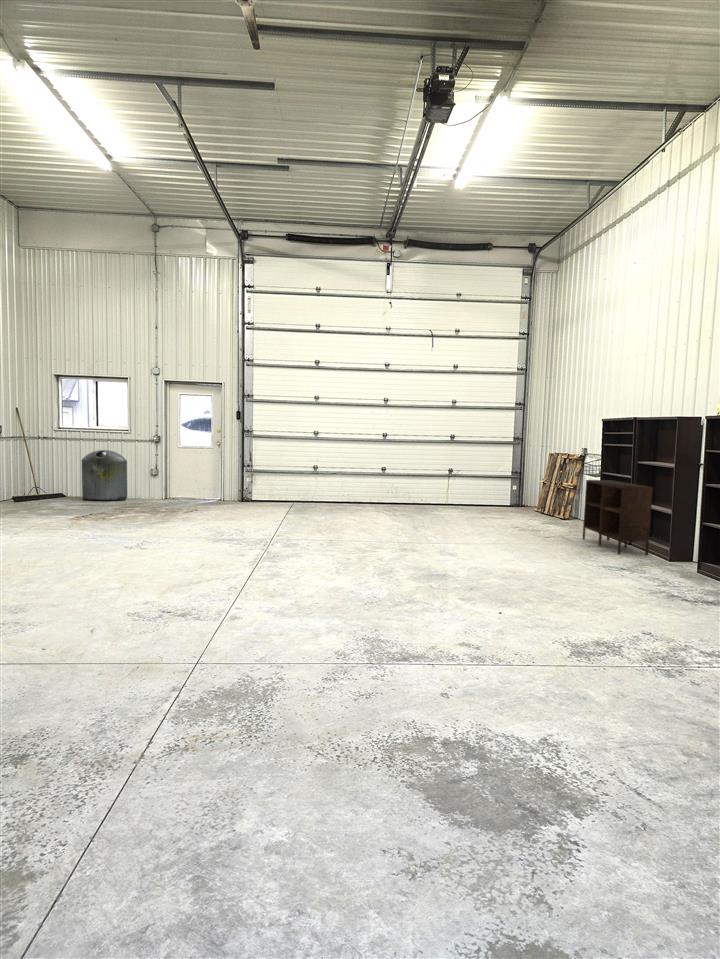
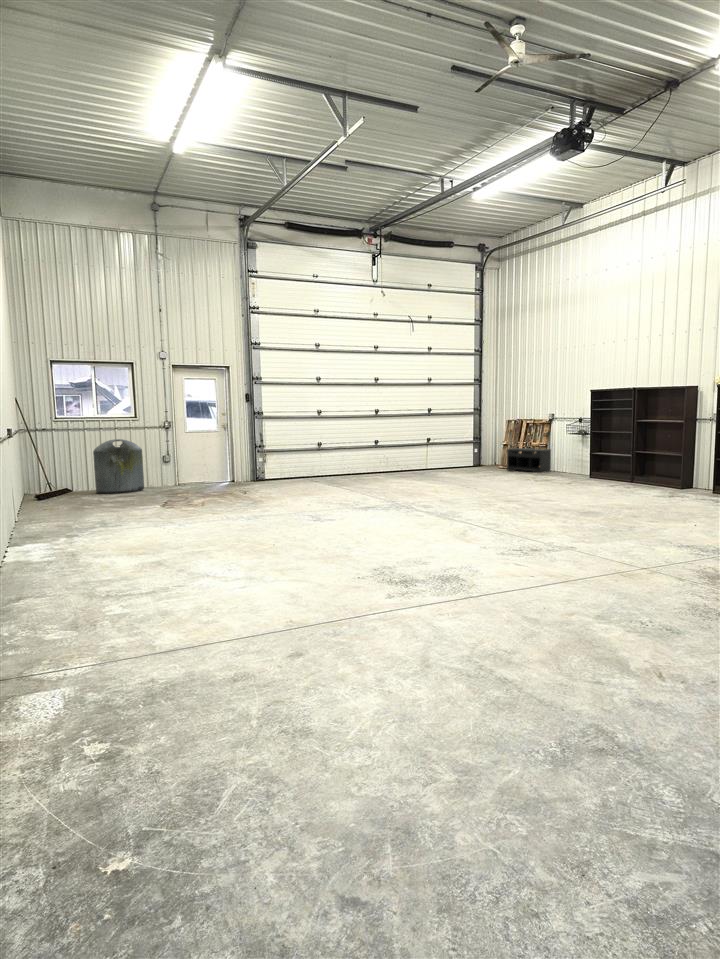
shelving unit: present [583,480,653,555] -> none [583,435,642,485]
bench: none [530,489,582,523] -> present [507,448,551,473]

